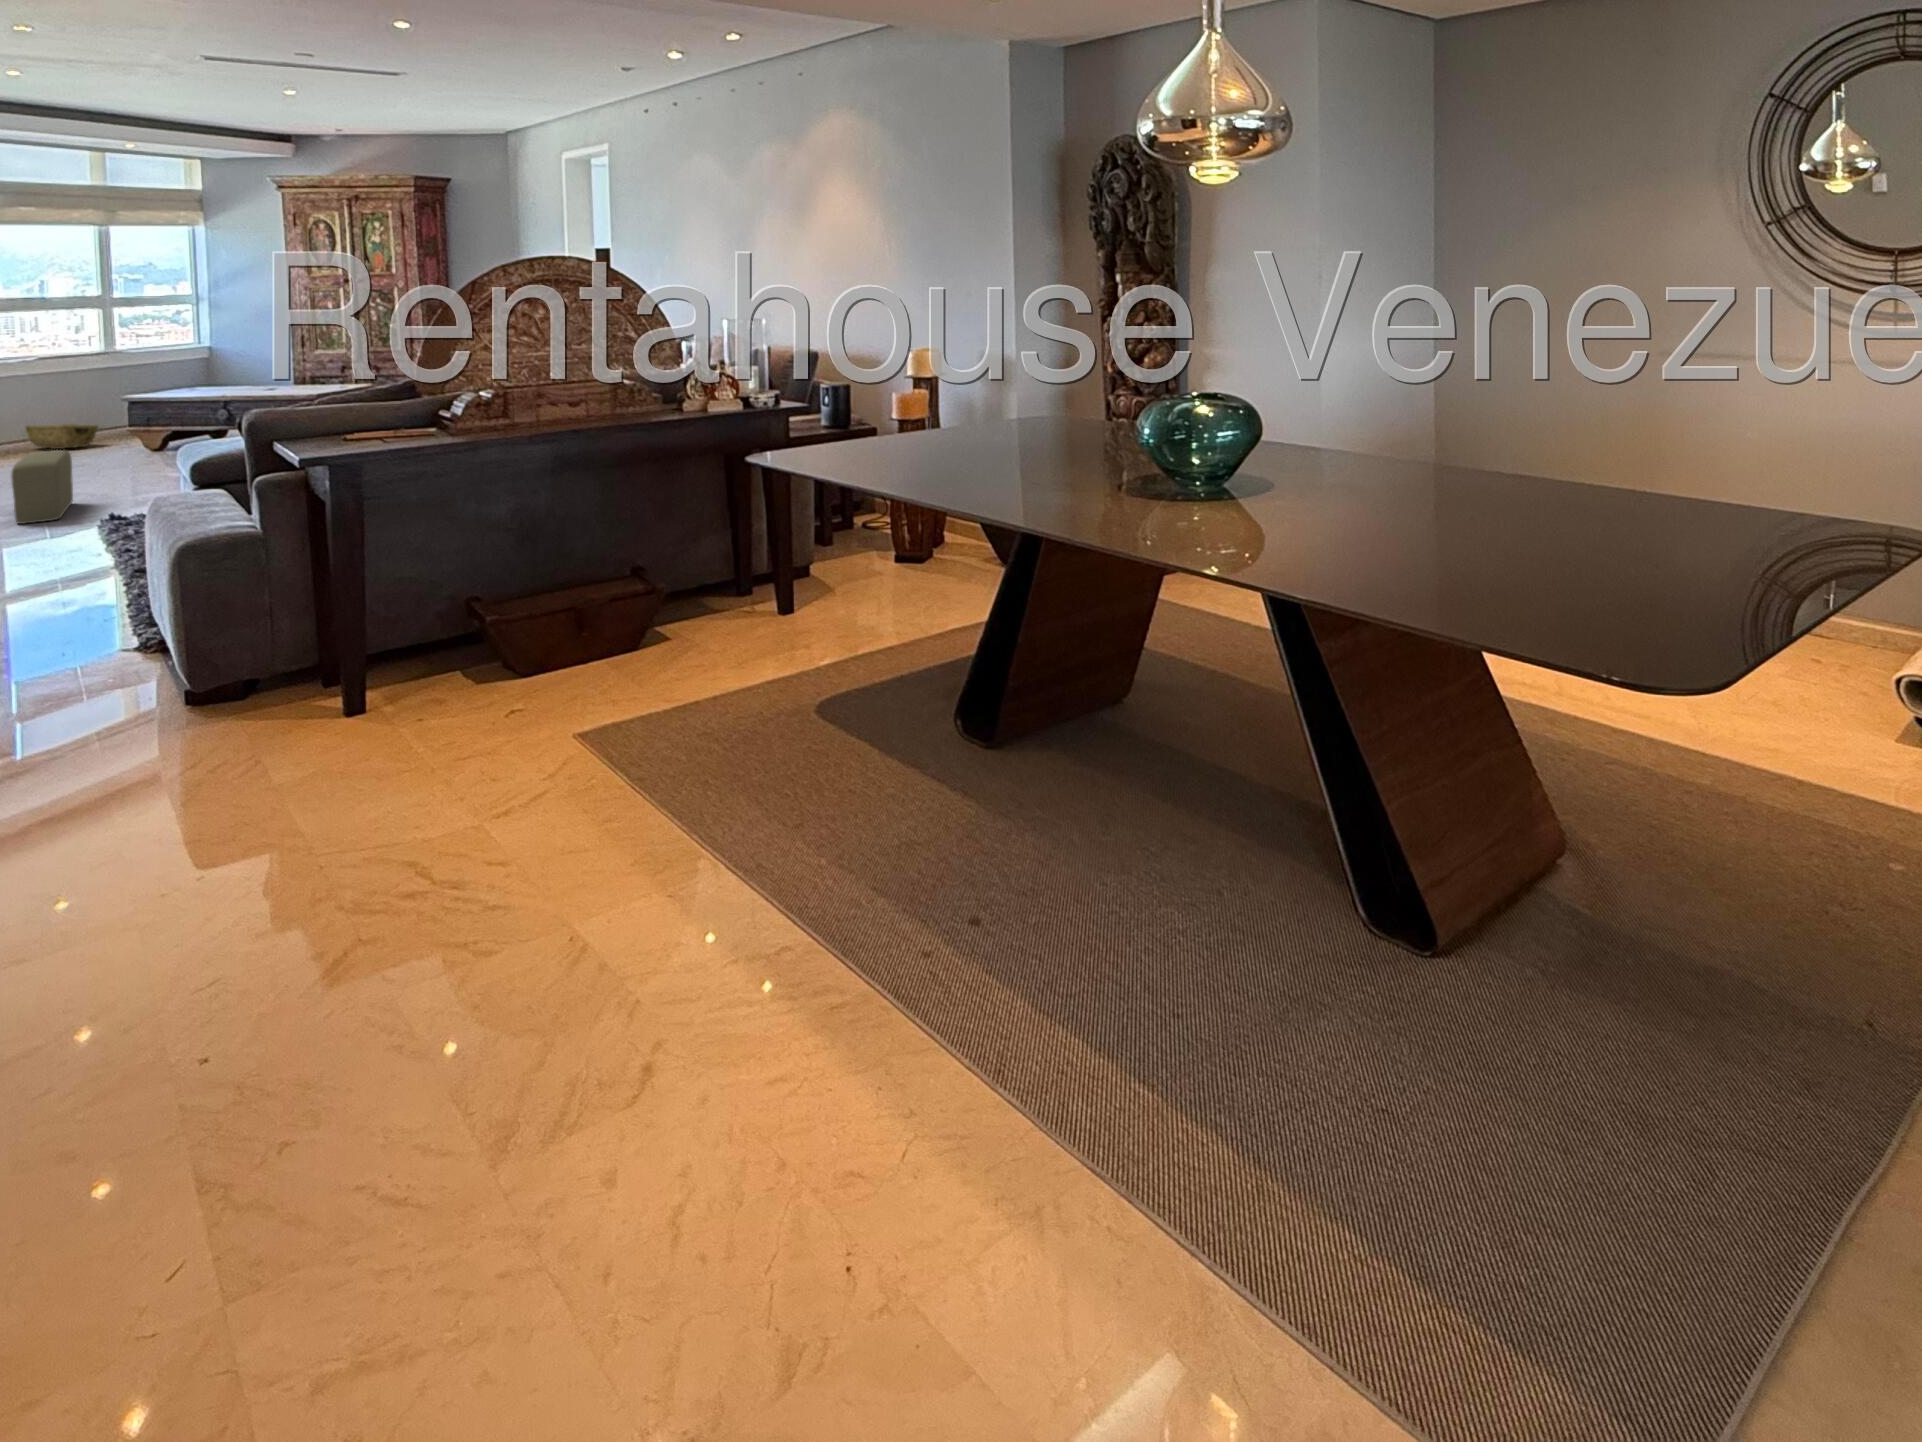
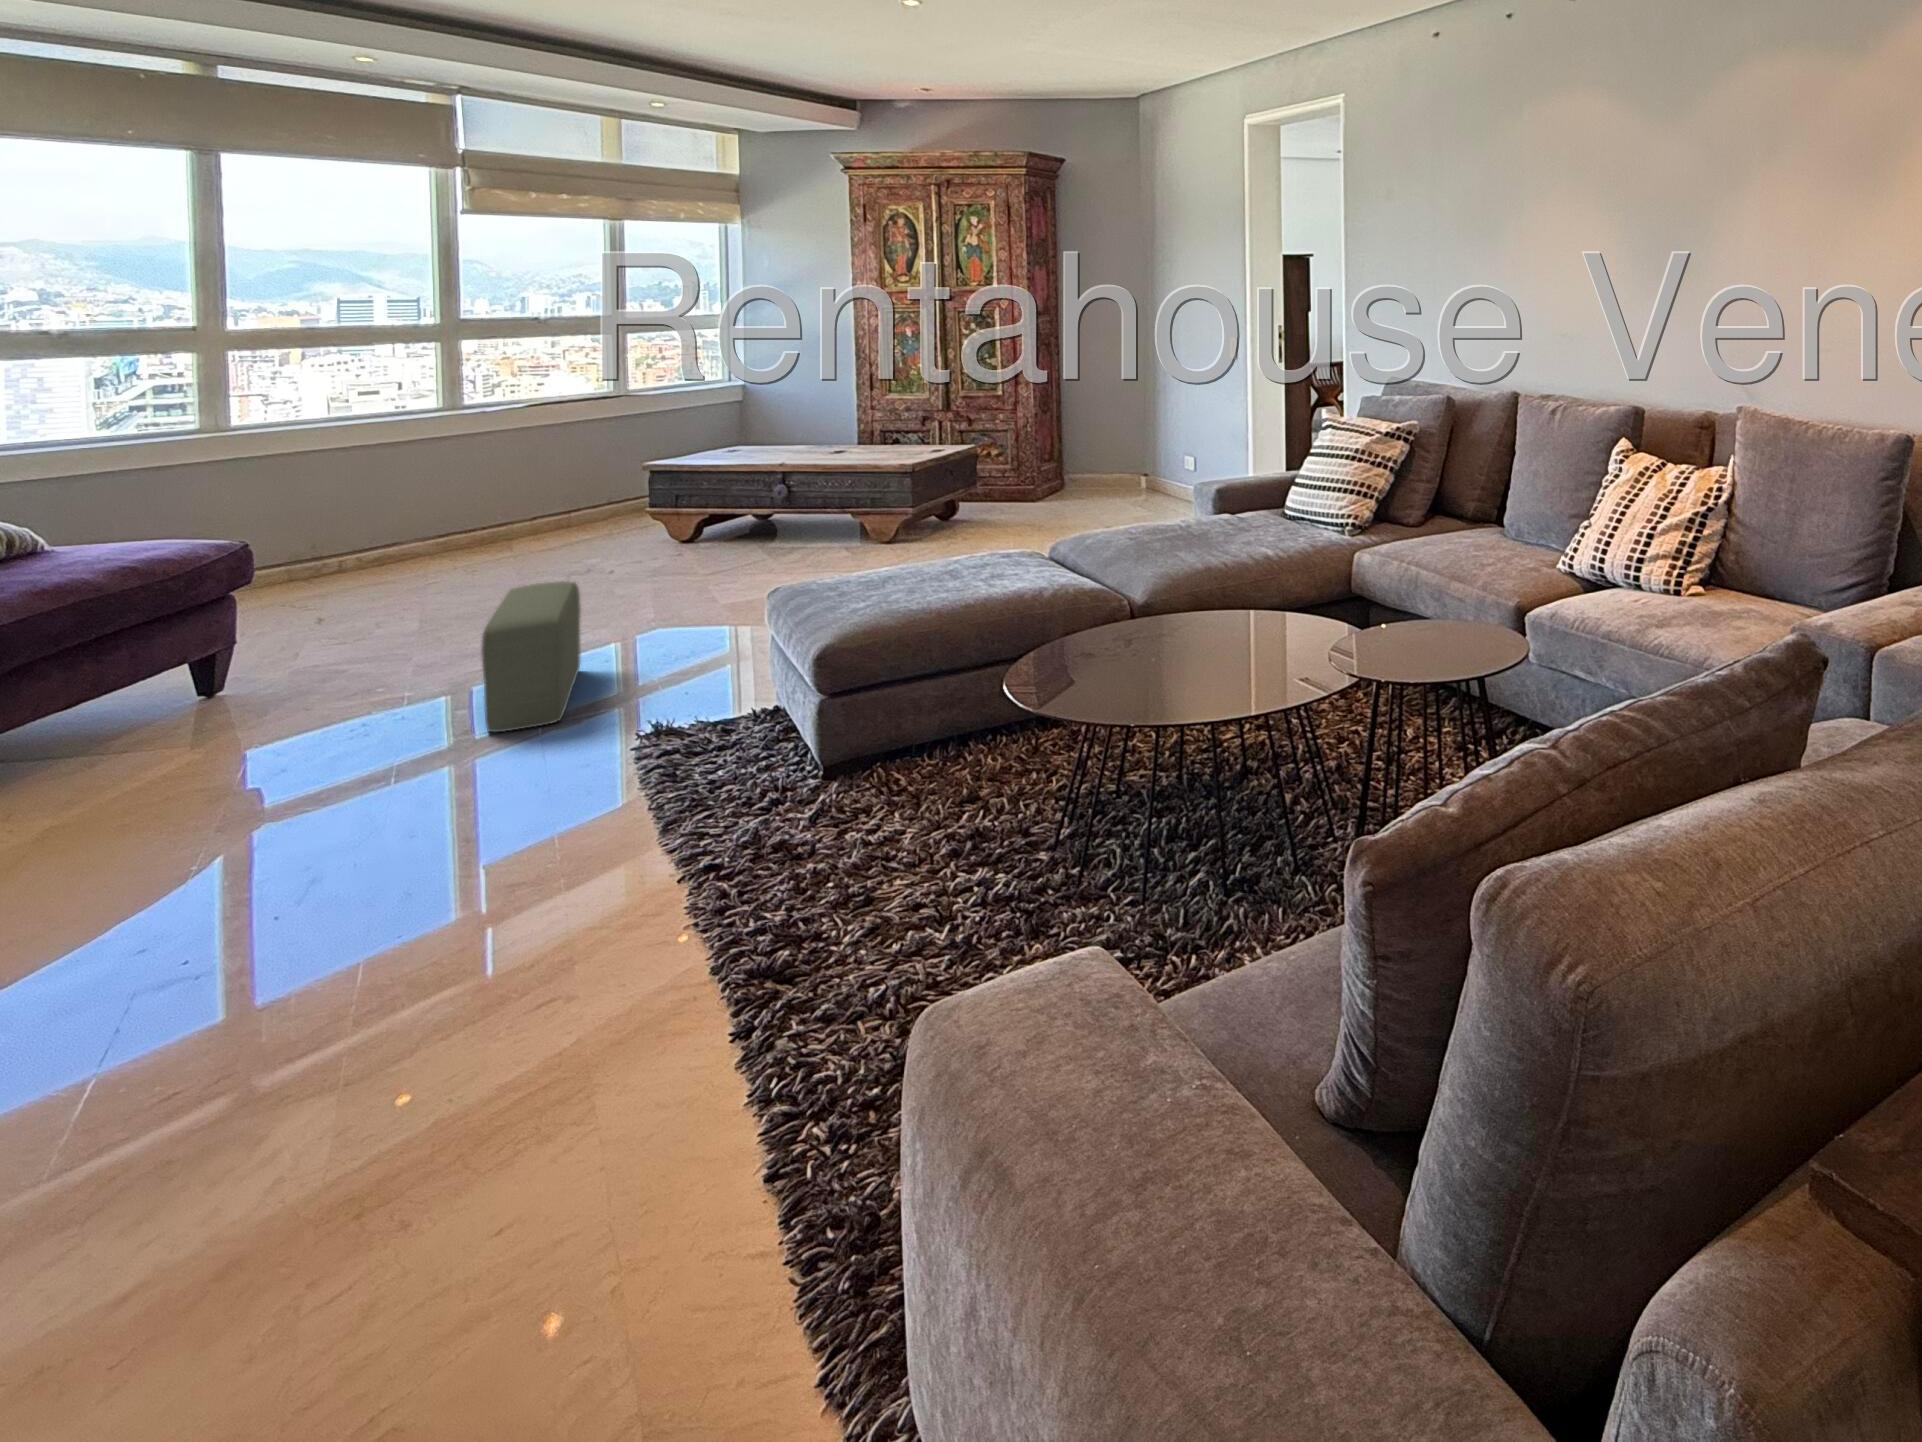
woven basket: present [26,424,99,449] -> none [507,500,605,536]

